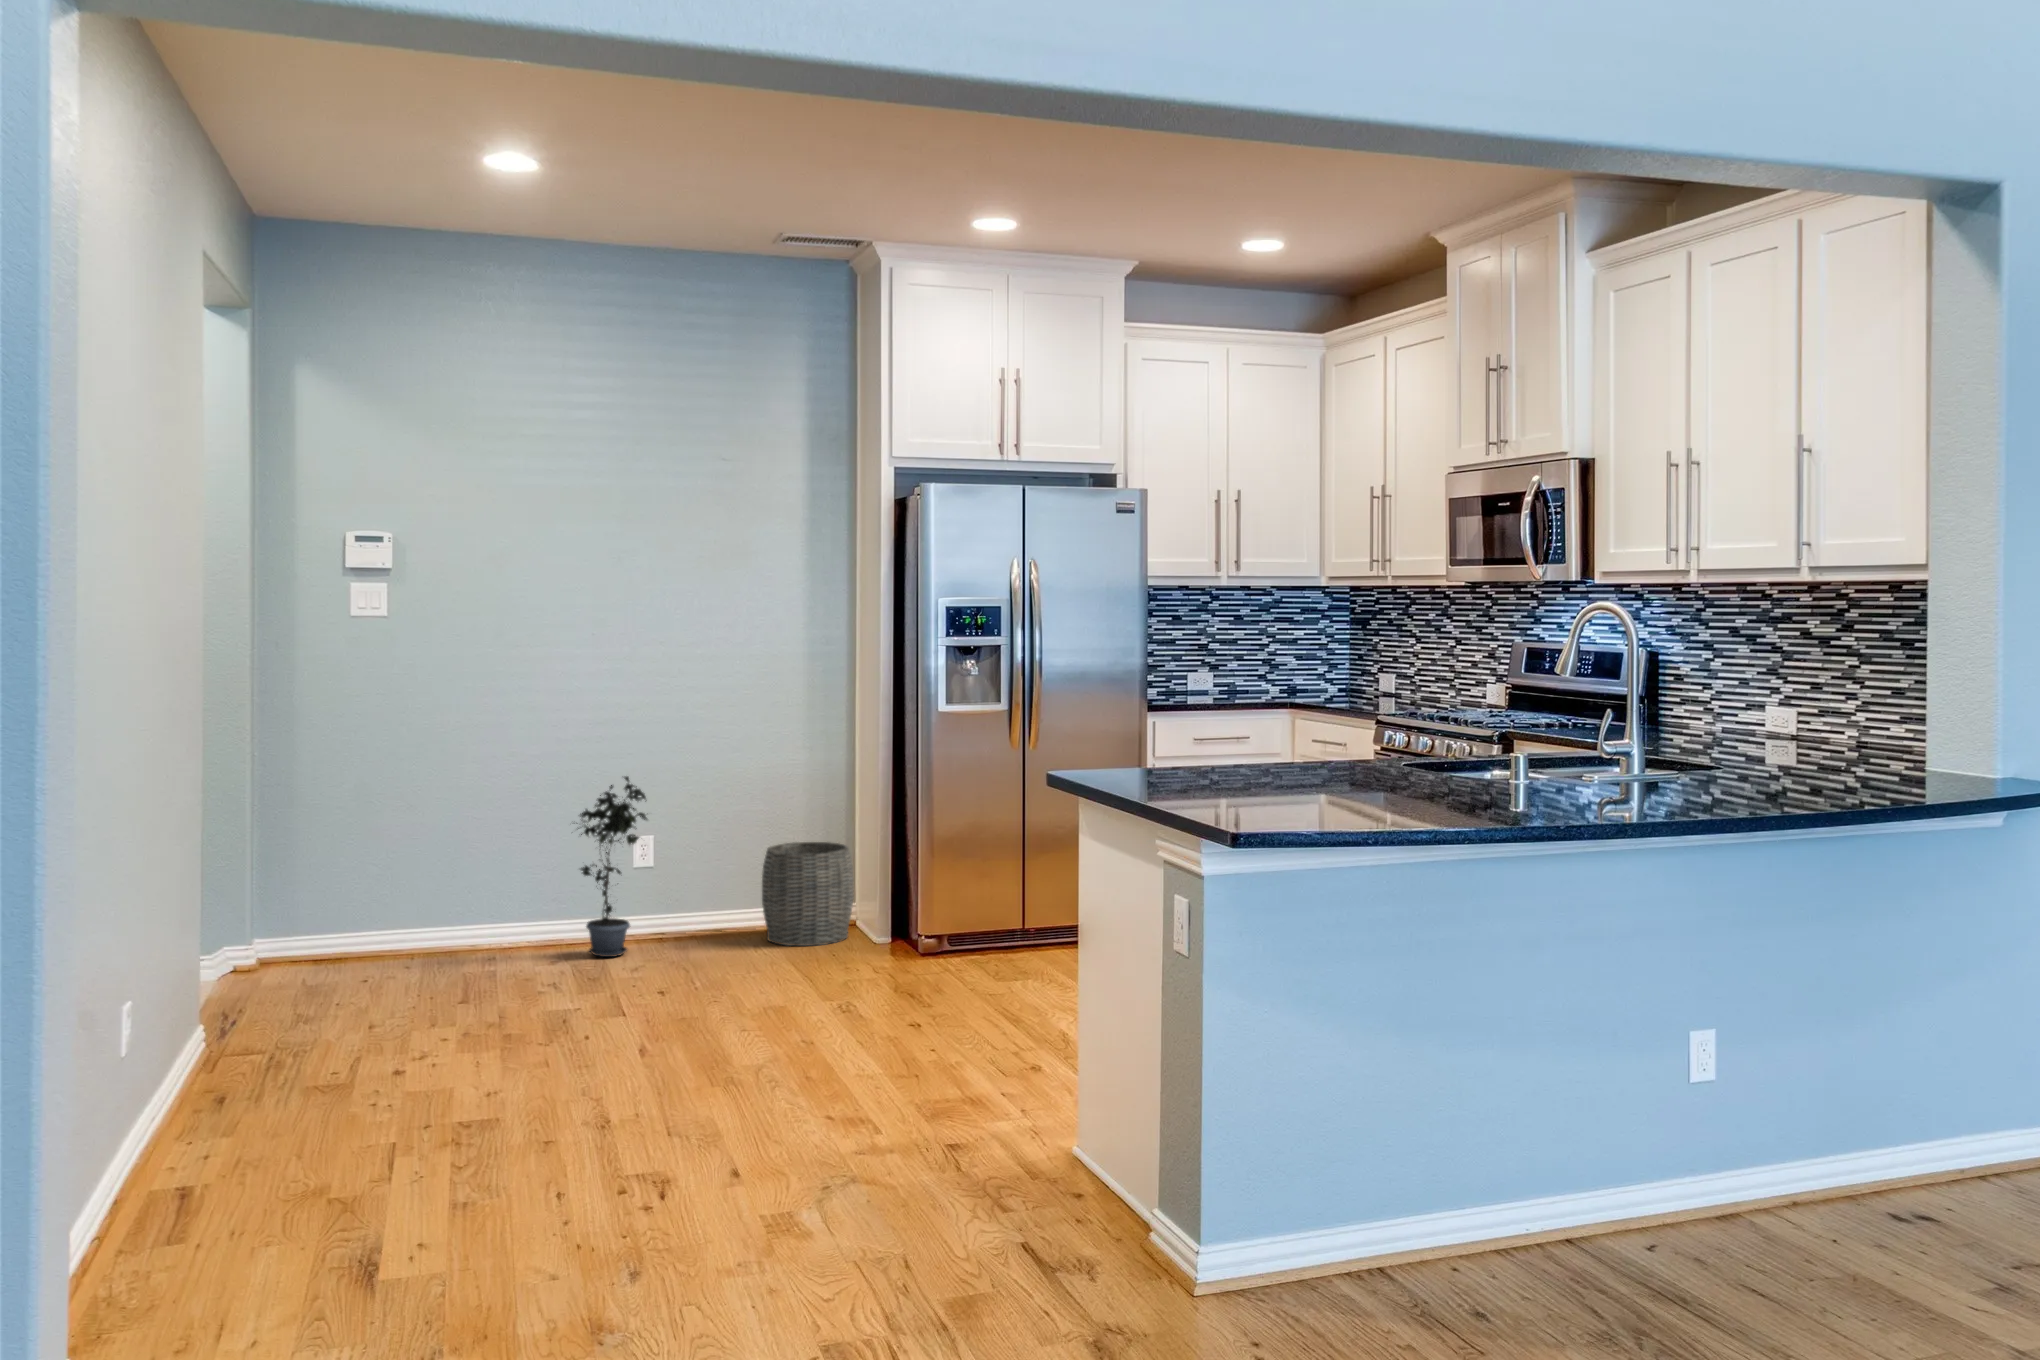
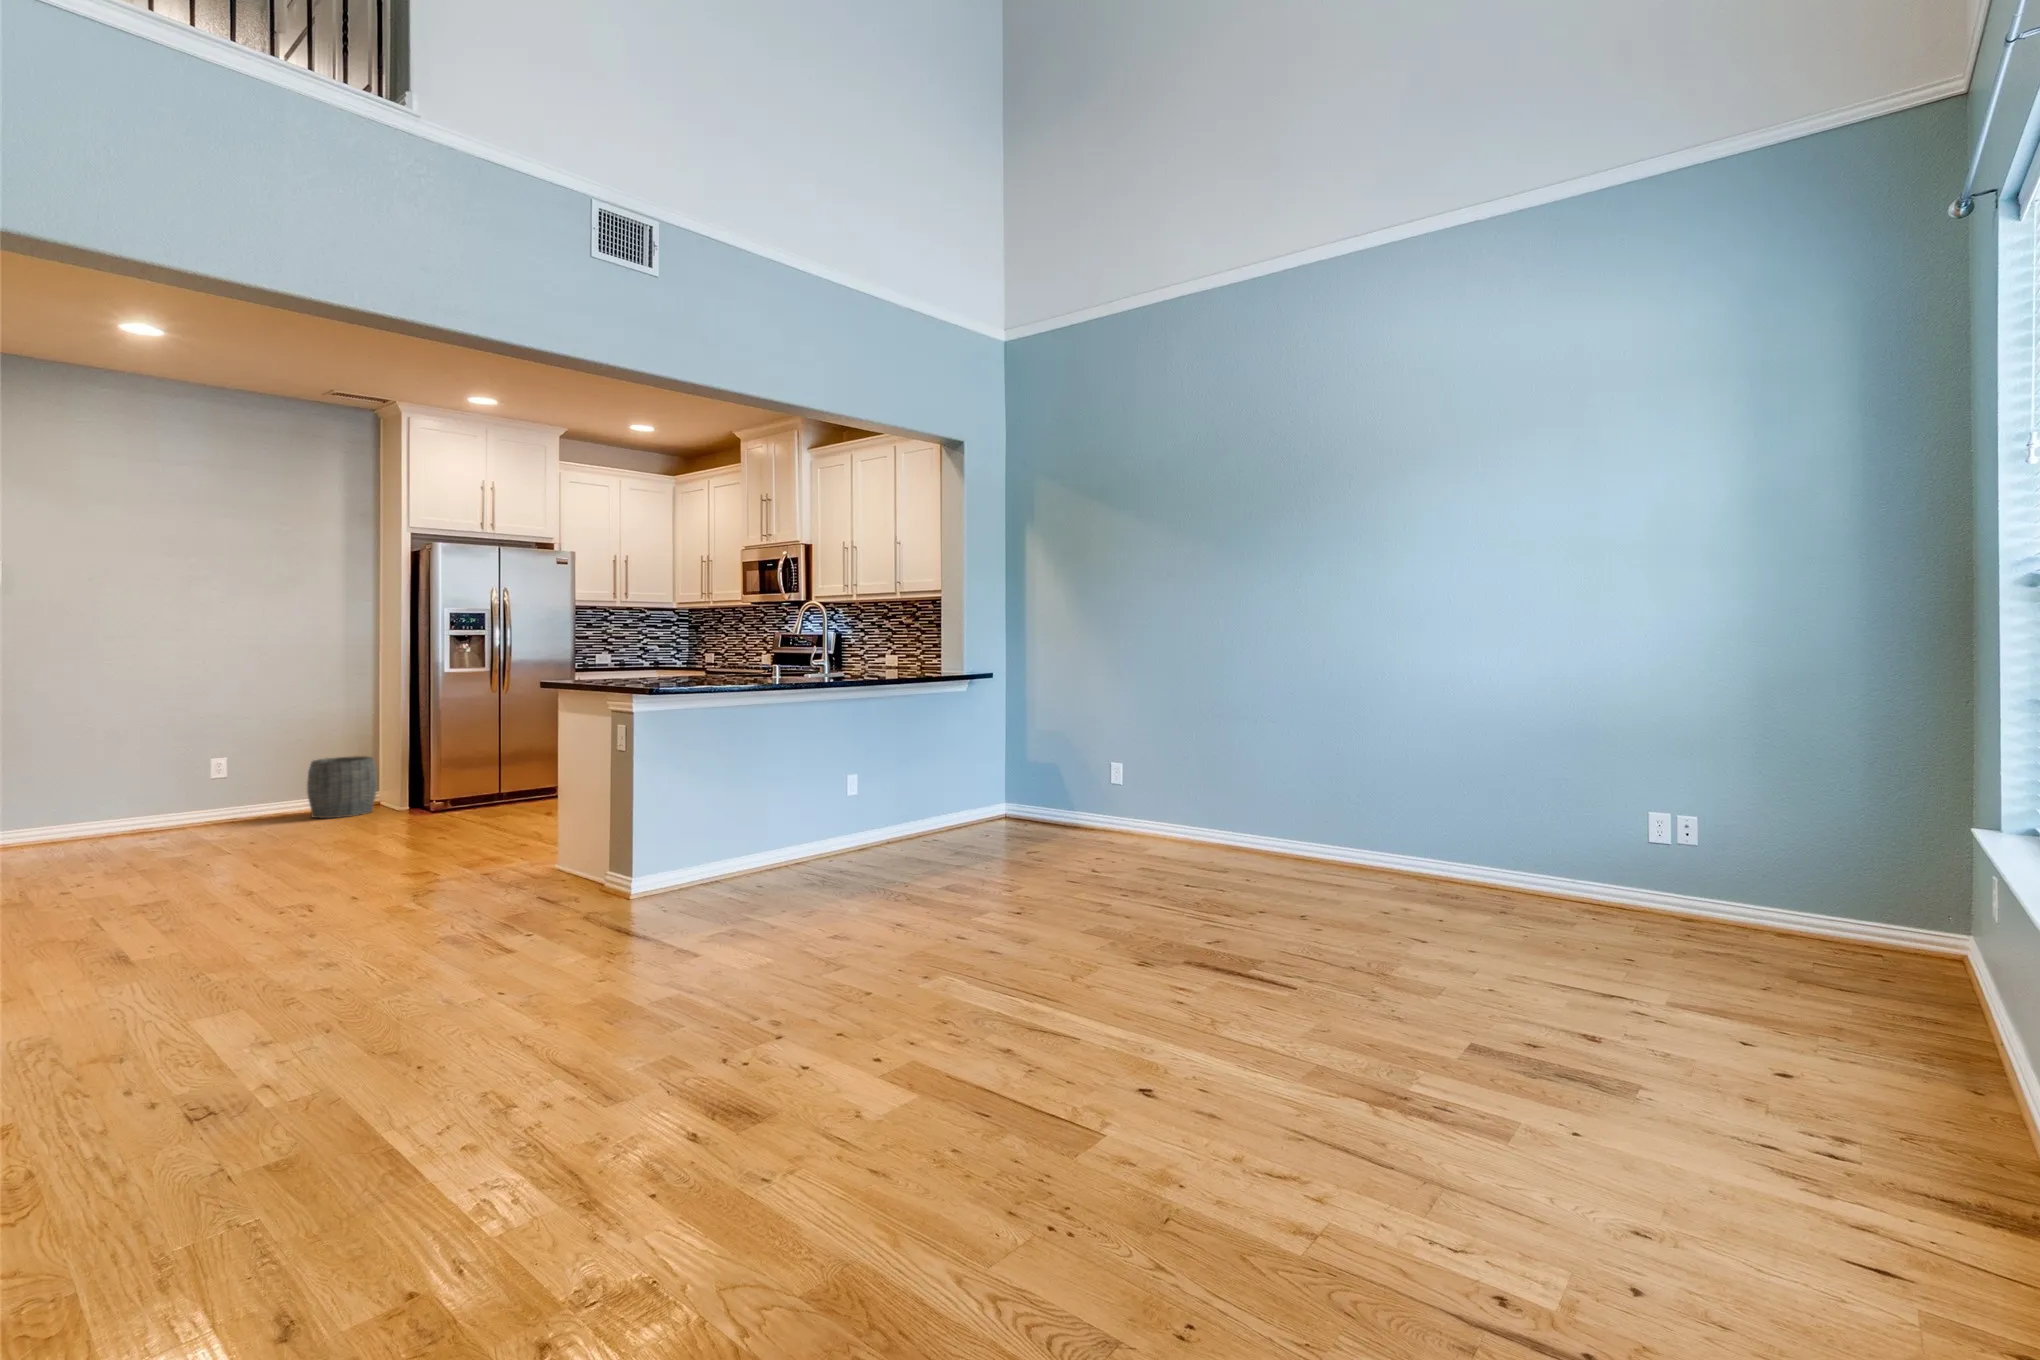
potted plant: present [578,776,647,957] -> none [152,719,222,836]

